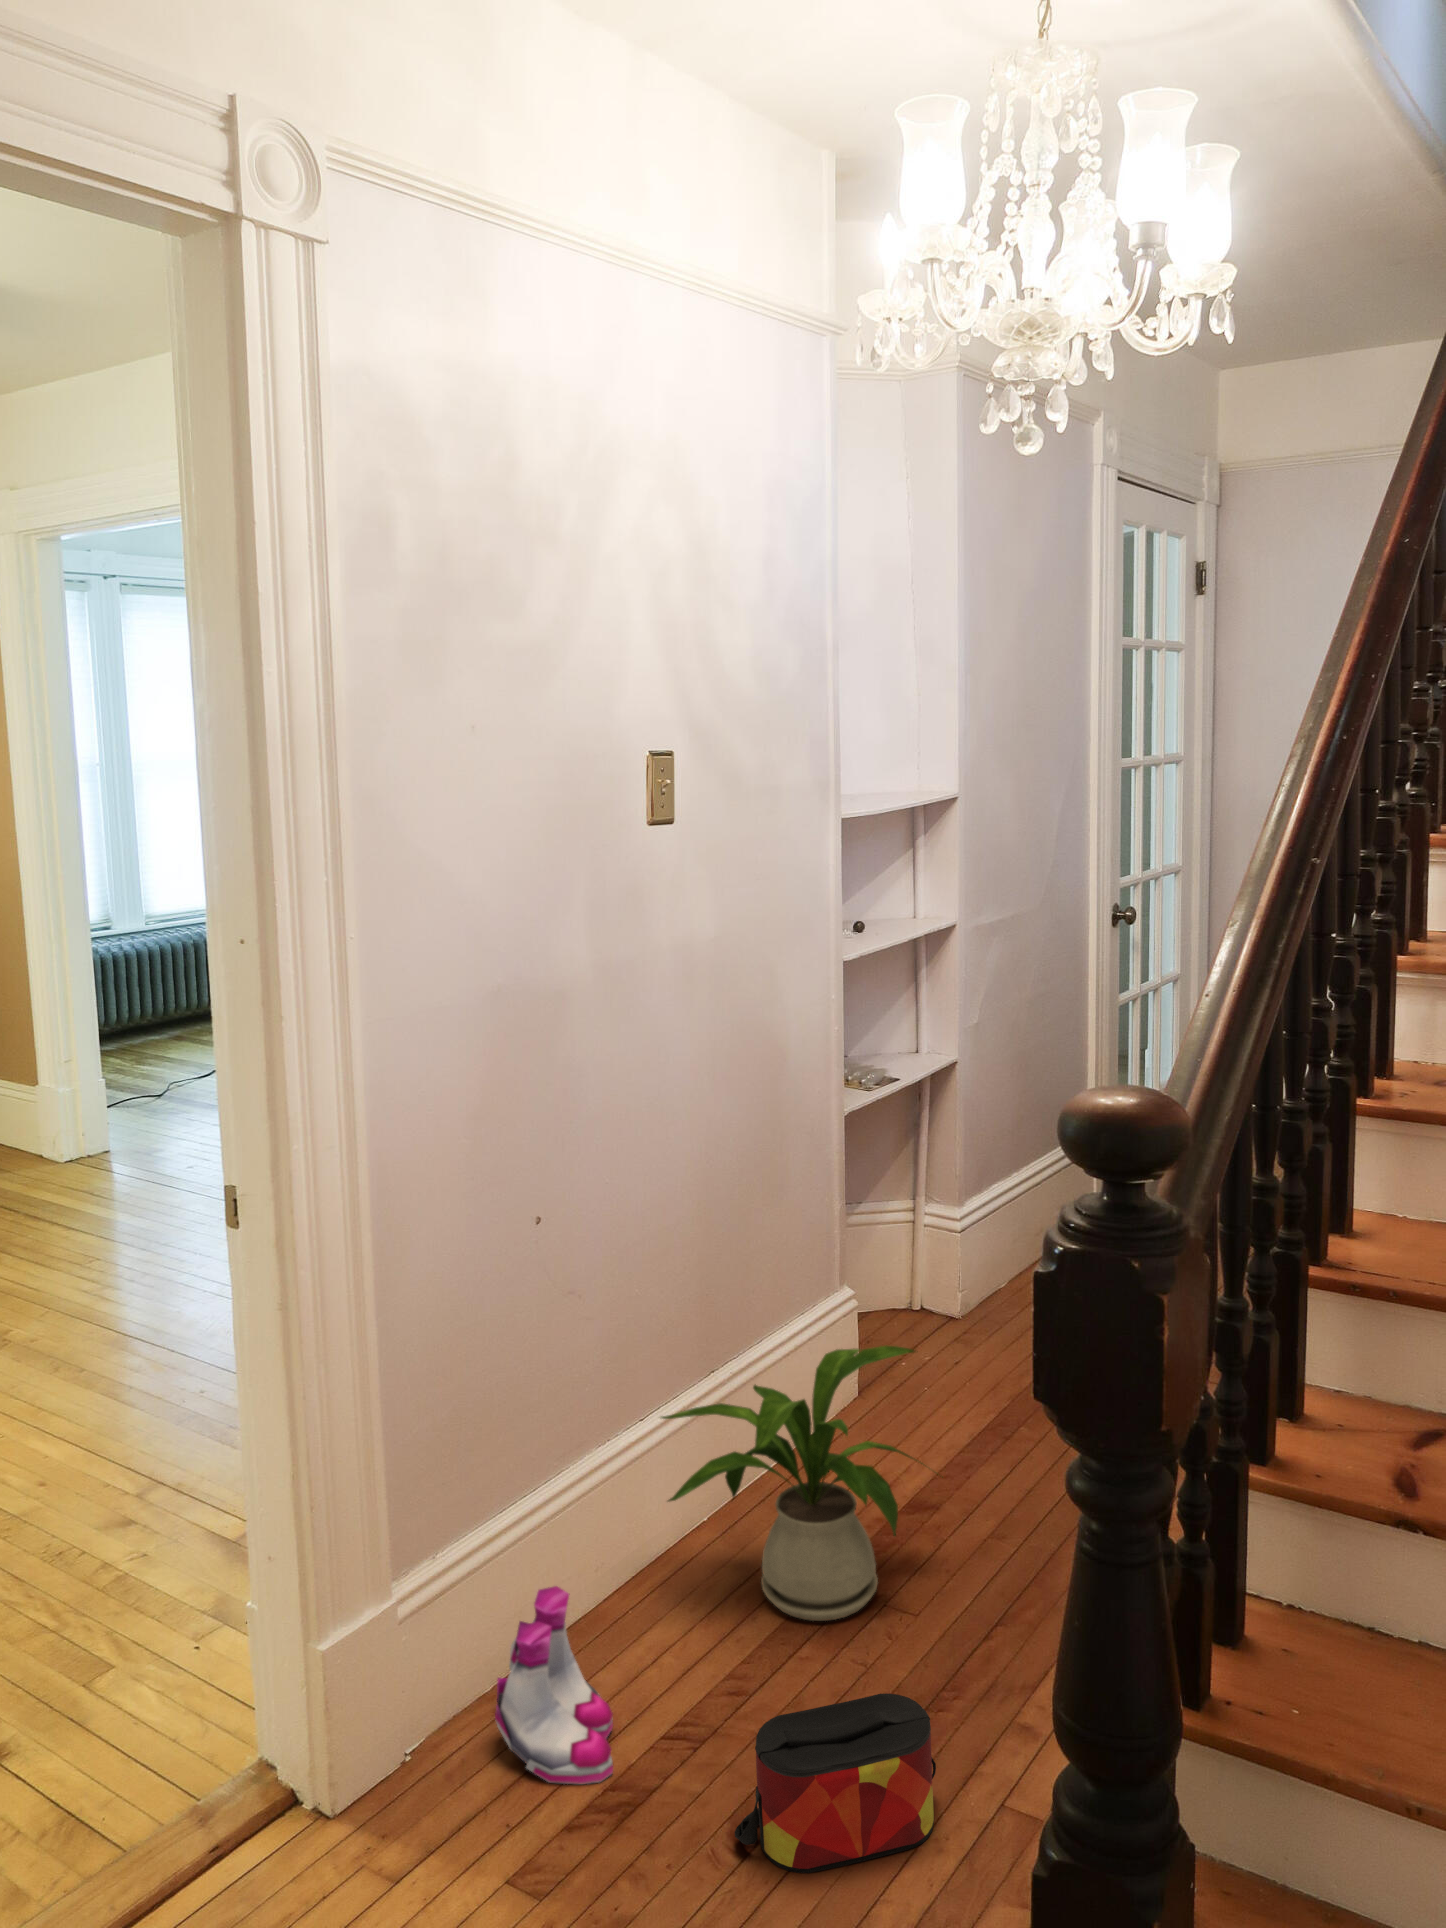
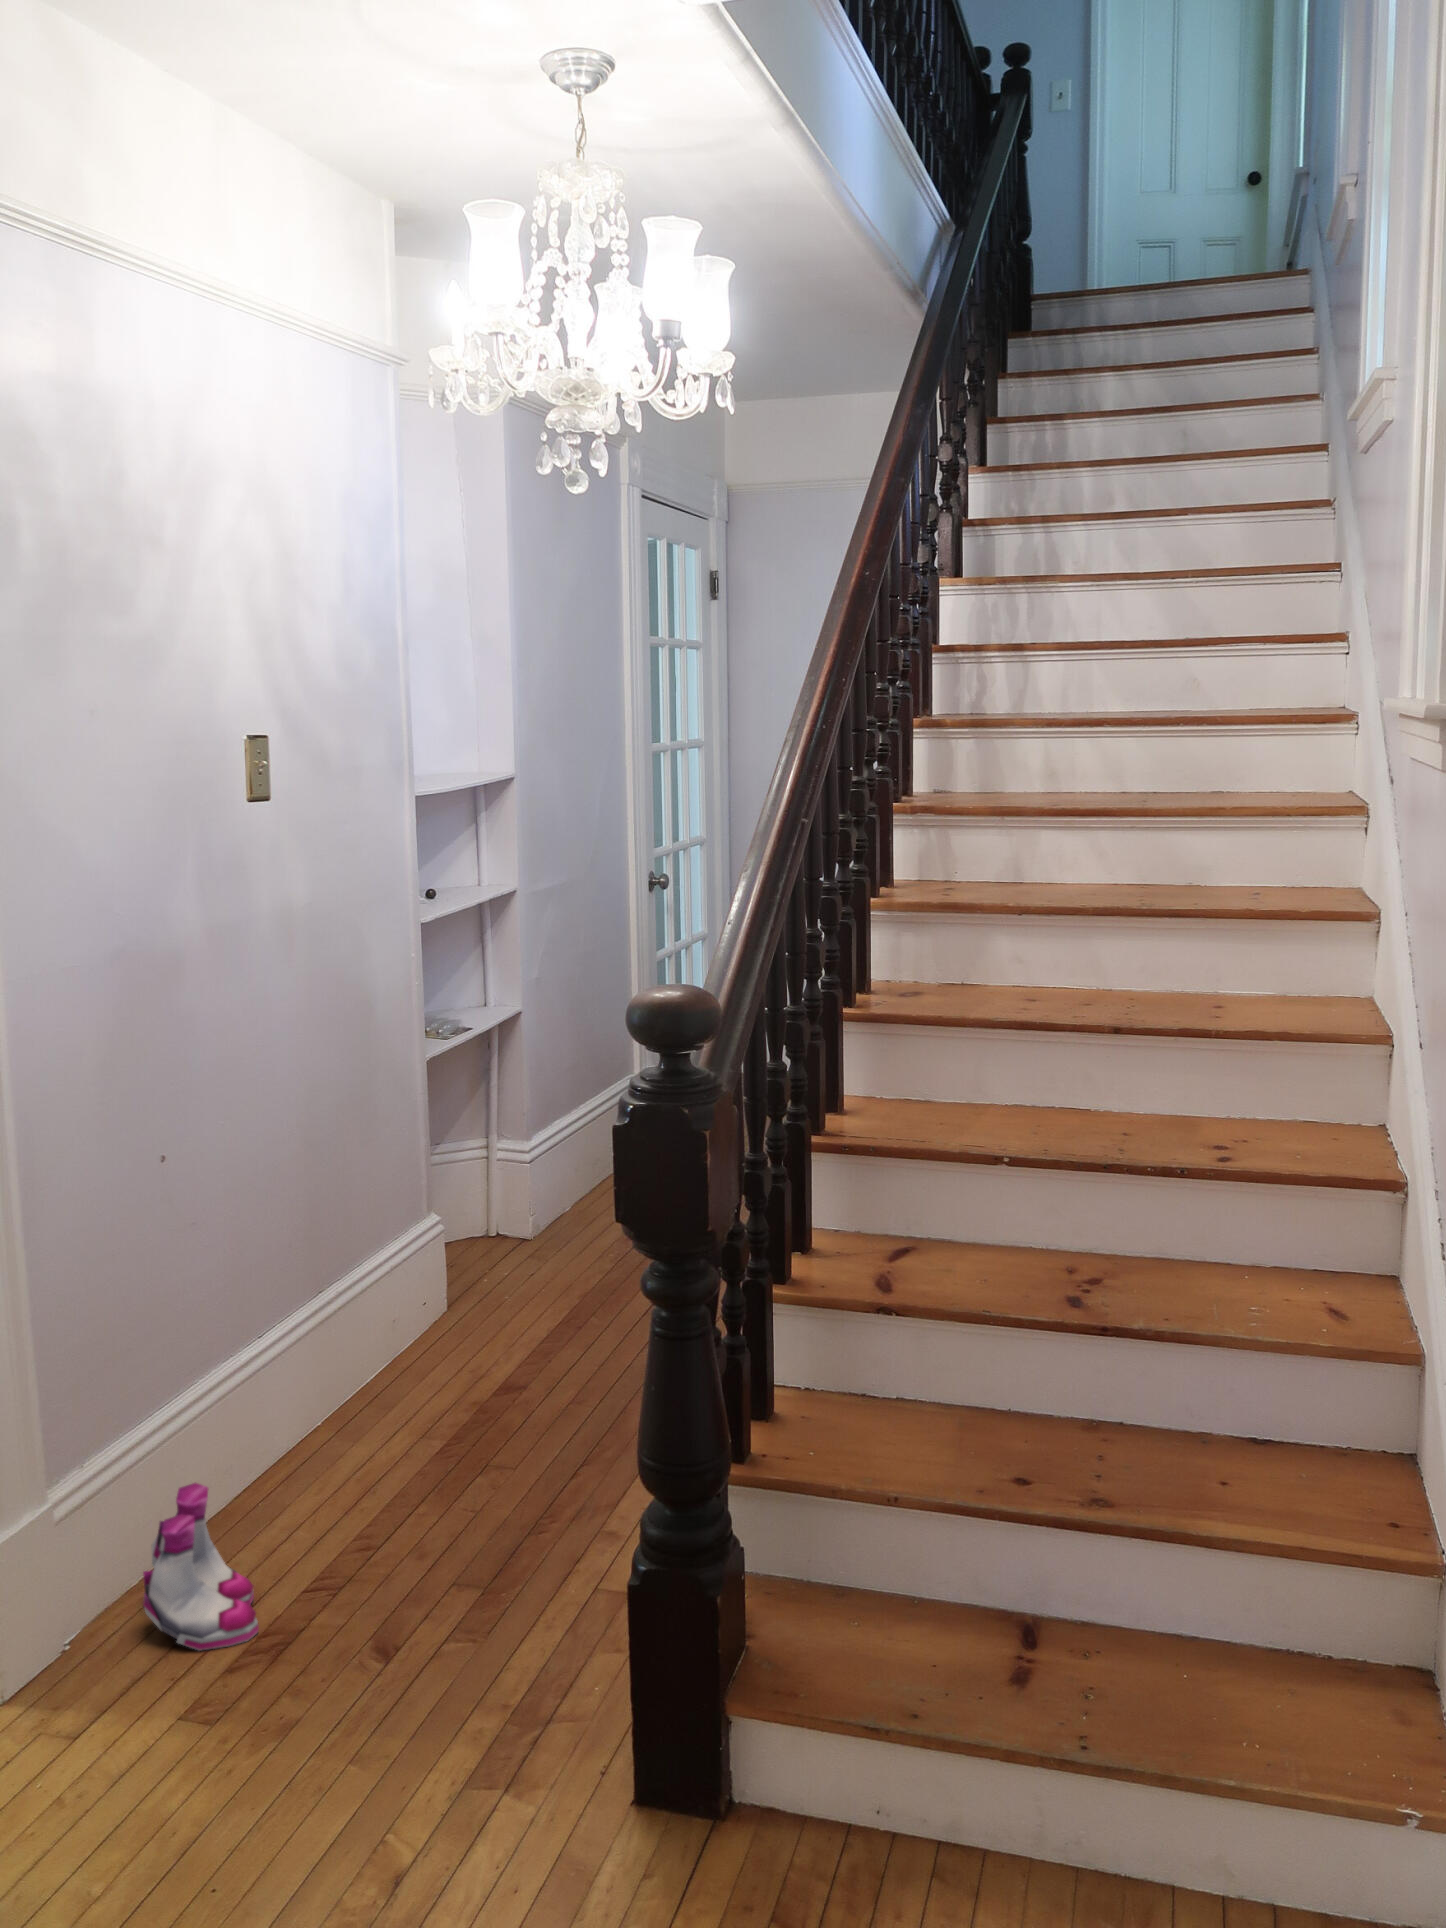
house plant: present [661,1345,943,1621] -> none [276,1244,533,1487]
bag: present [735,1693,936,1873] -> none [374,1517,540,1672]

